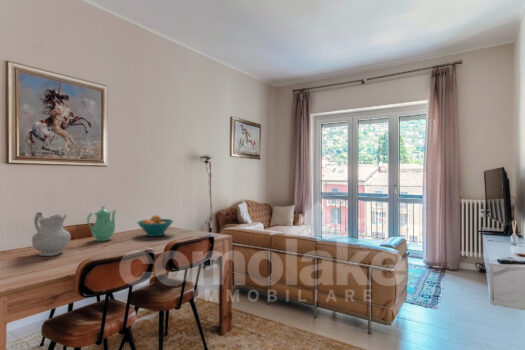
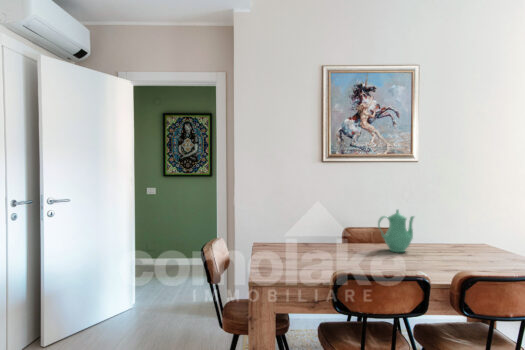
ceramic pitcher: present [32,212,70,256] -> none [319,210,354,259]
fruit bowl: present [137,215,173,236] -> none [442,229,502,261]

